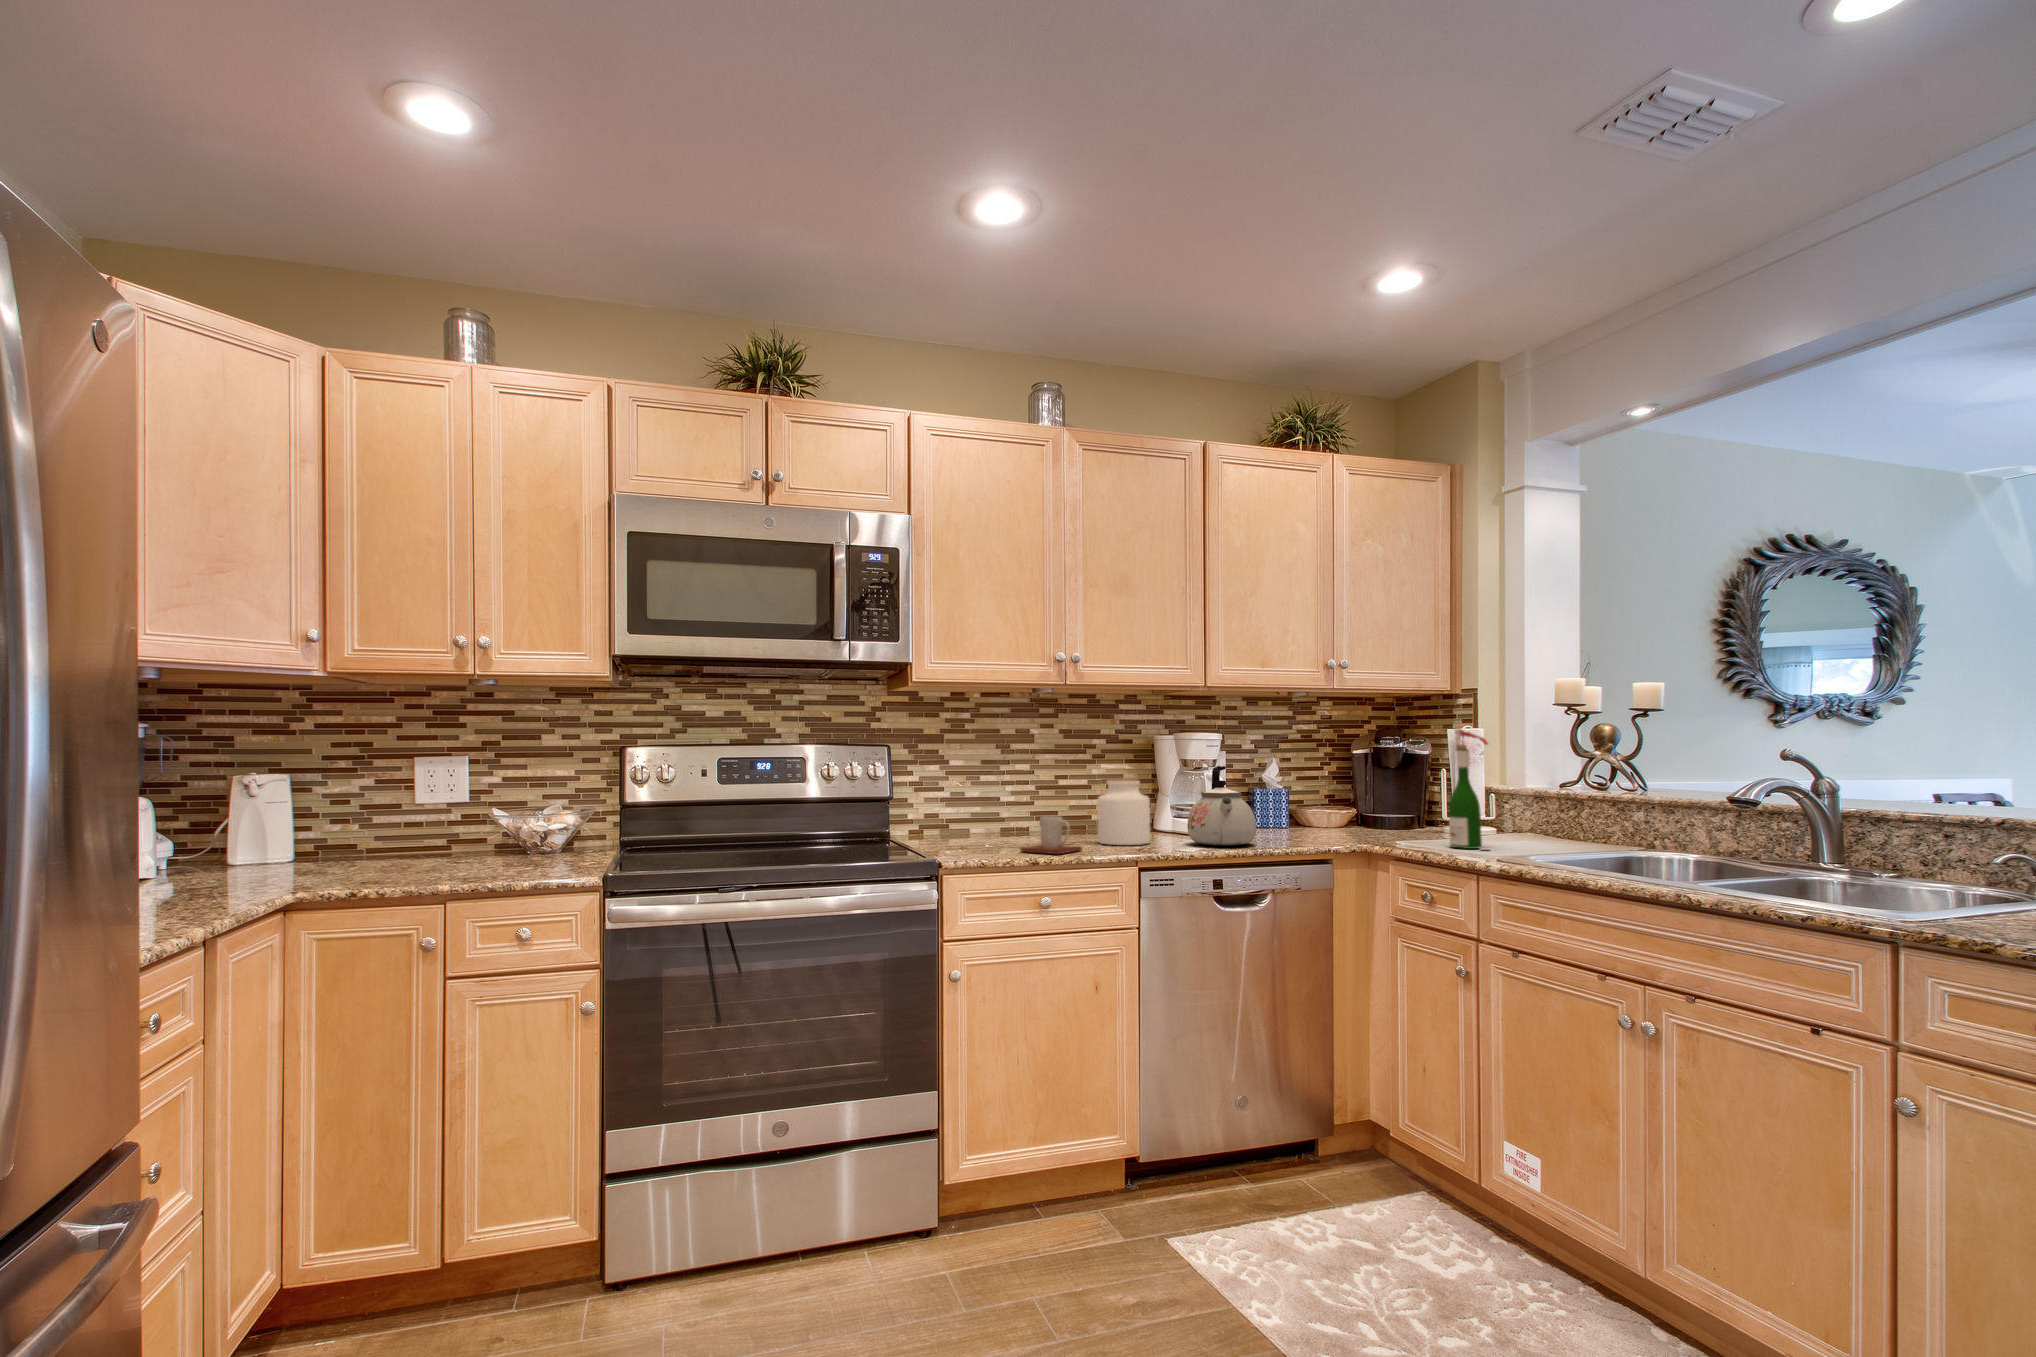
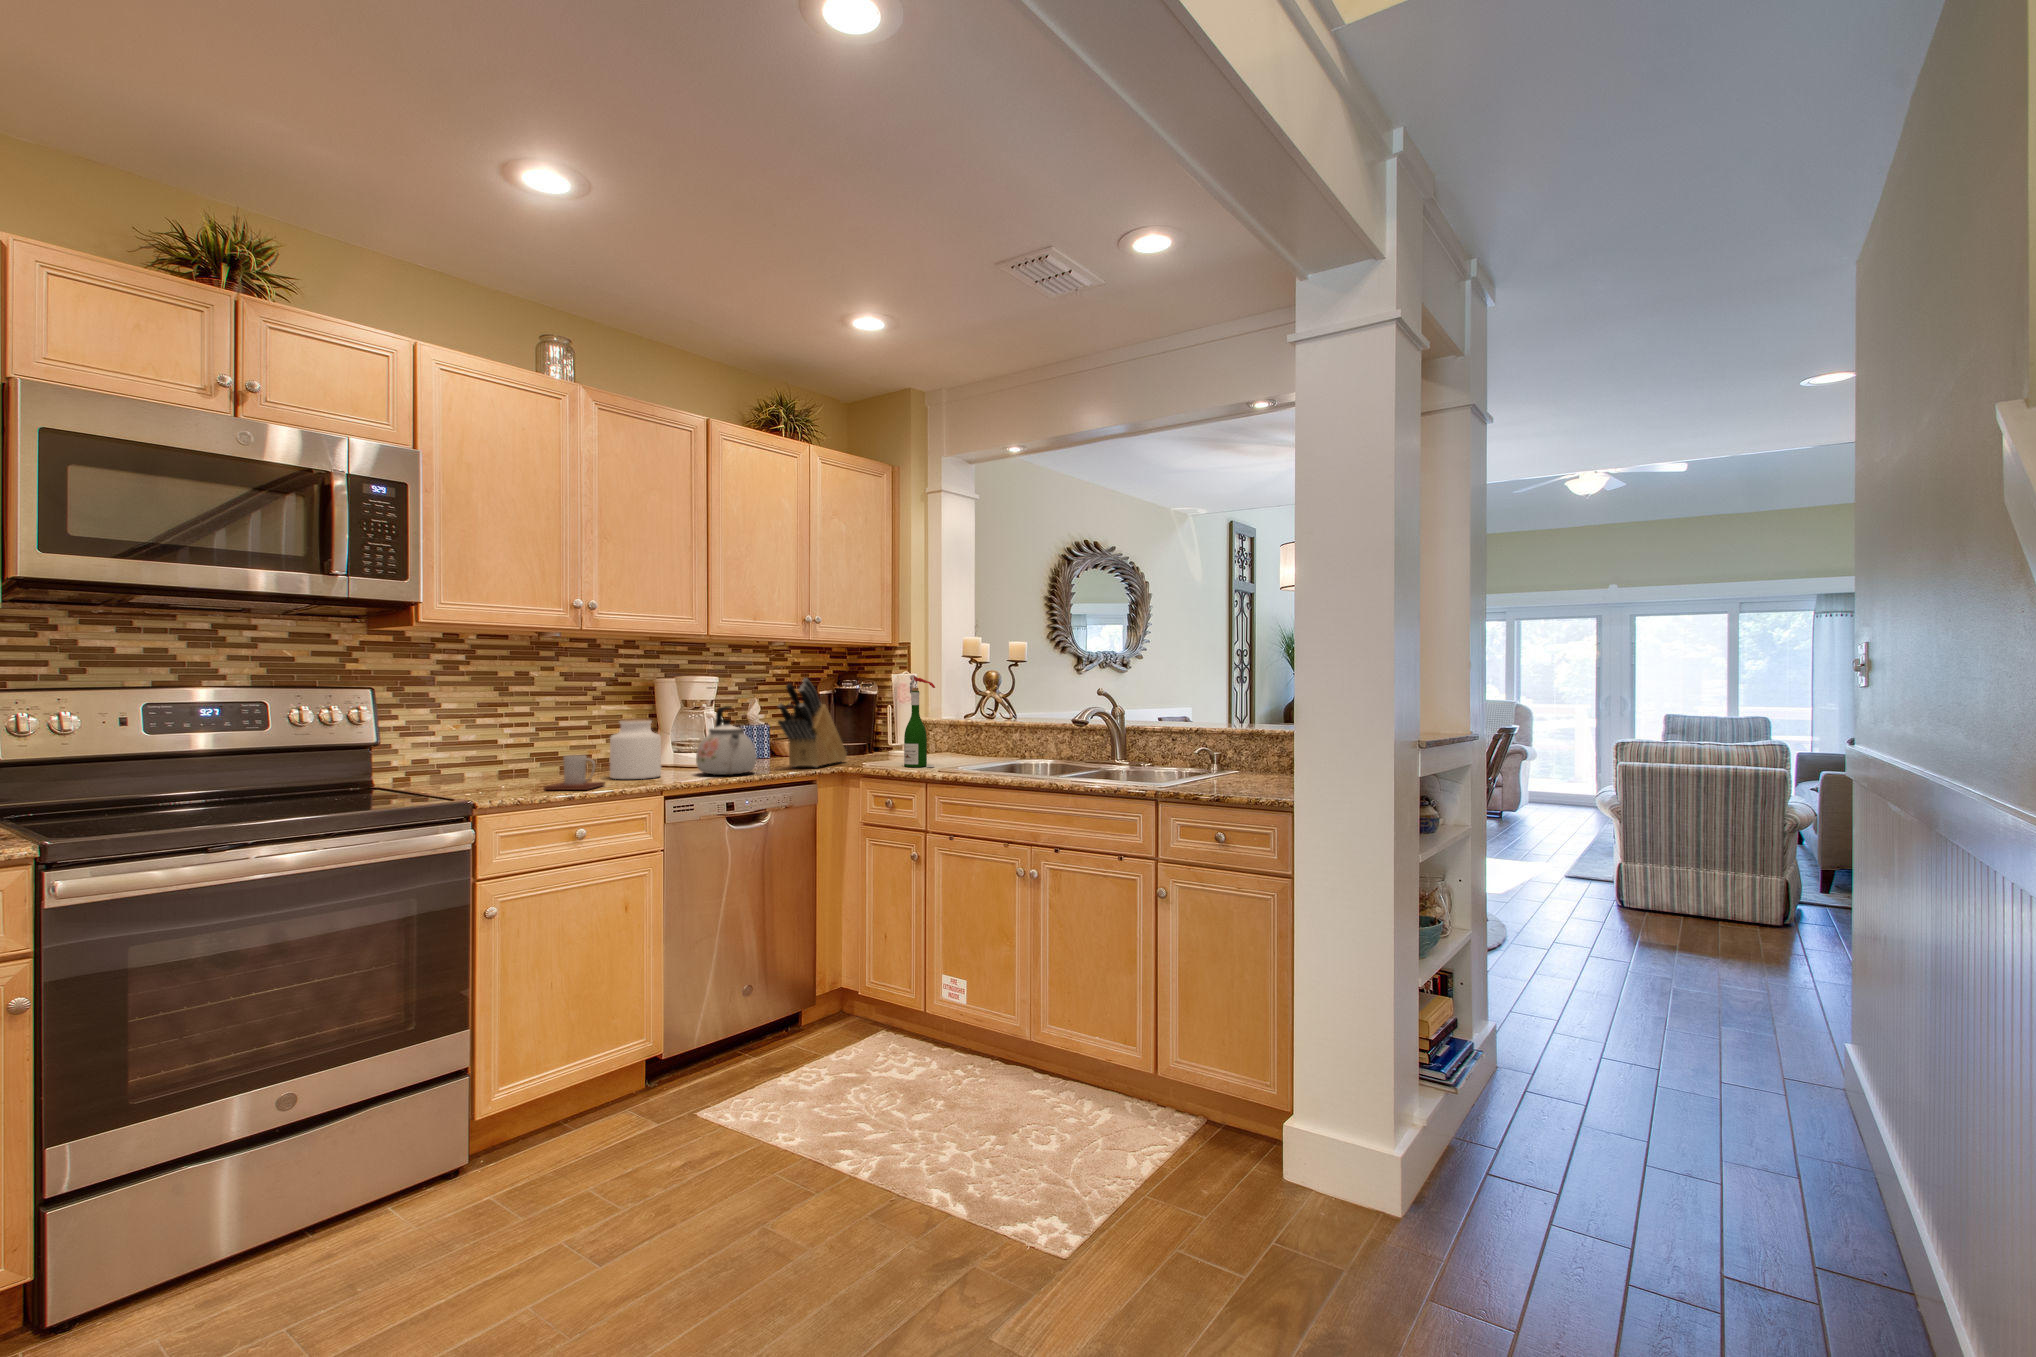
knife block: none [1283,733,1381,842] -> present [778,678,847,767]

